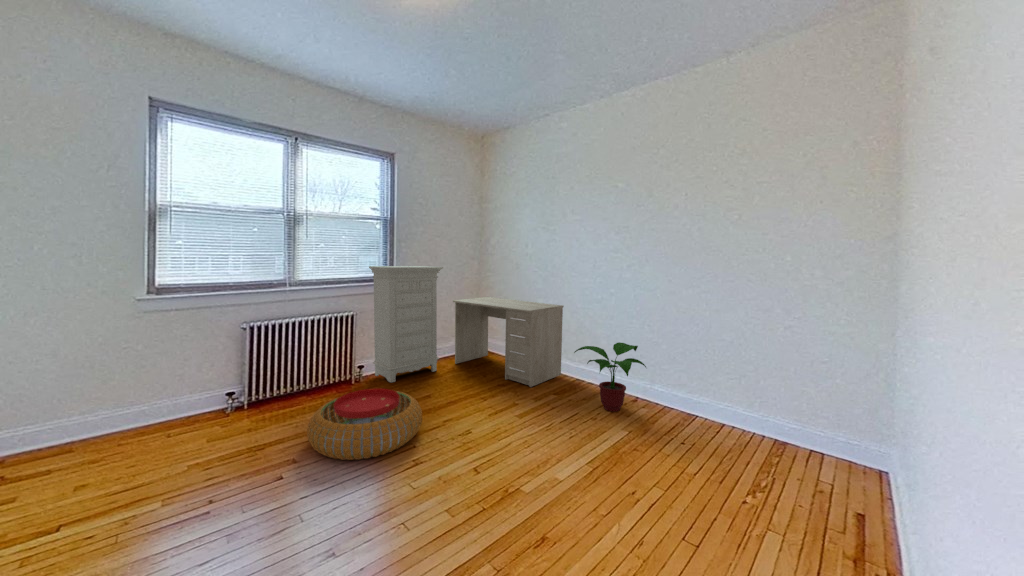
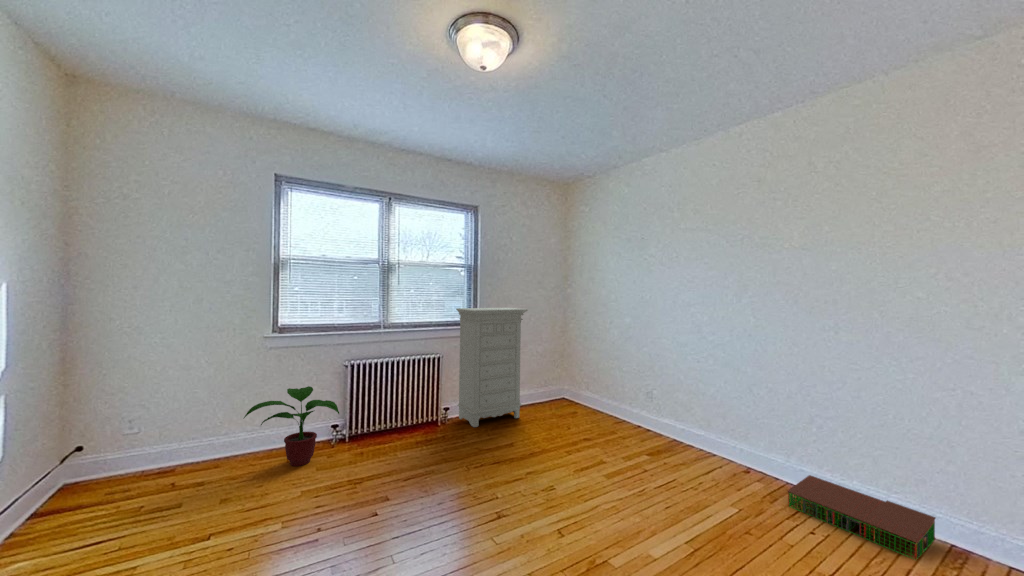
desk: present [453,297,564,387] -> none [537,340,659,445]
potted plant: present [574,342,646,411] -> present [244,386,339,466]
pouf: present [307,388,422,460] -> none [398,433,505,506]
storage bin: none [664,398,767,454] -> present [788,475,936,560]

